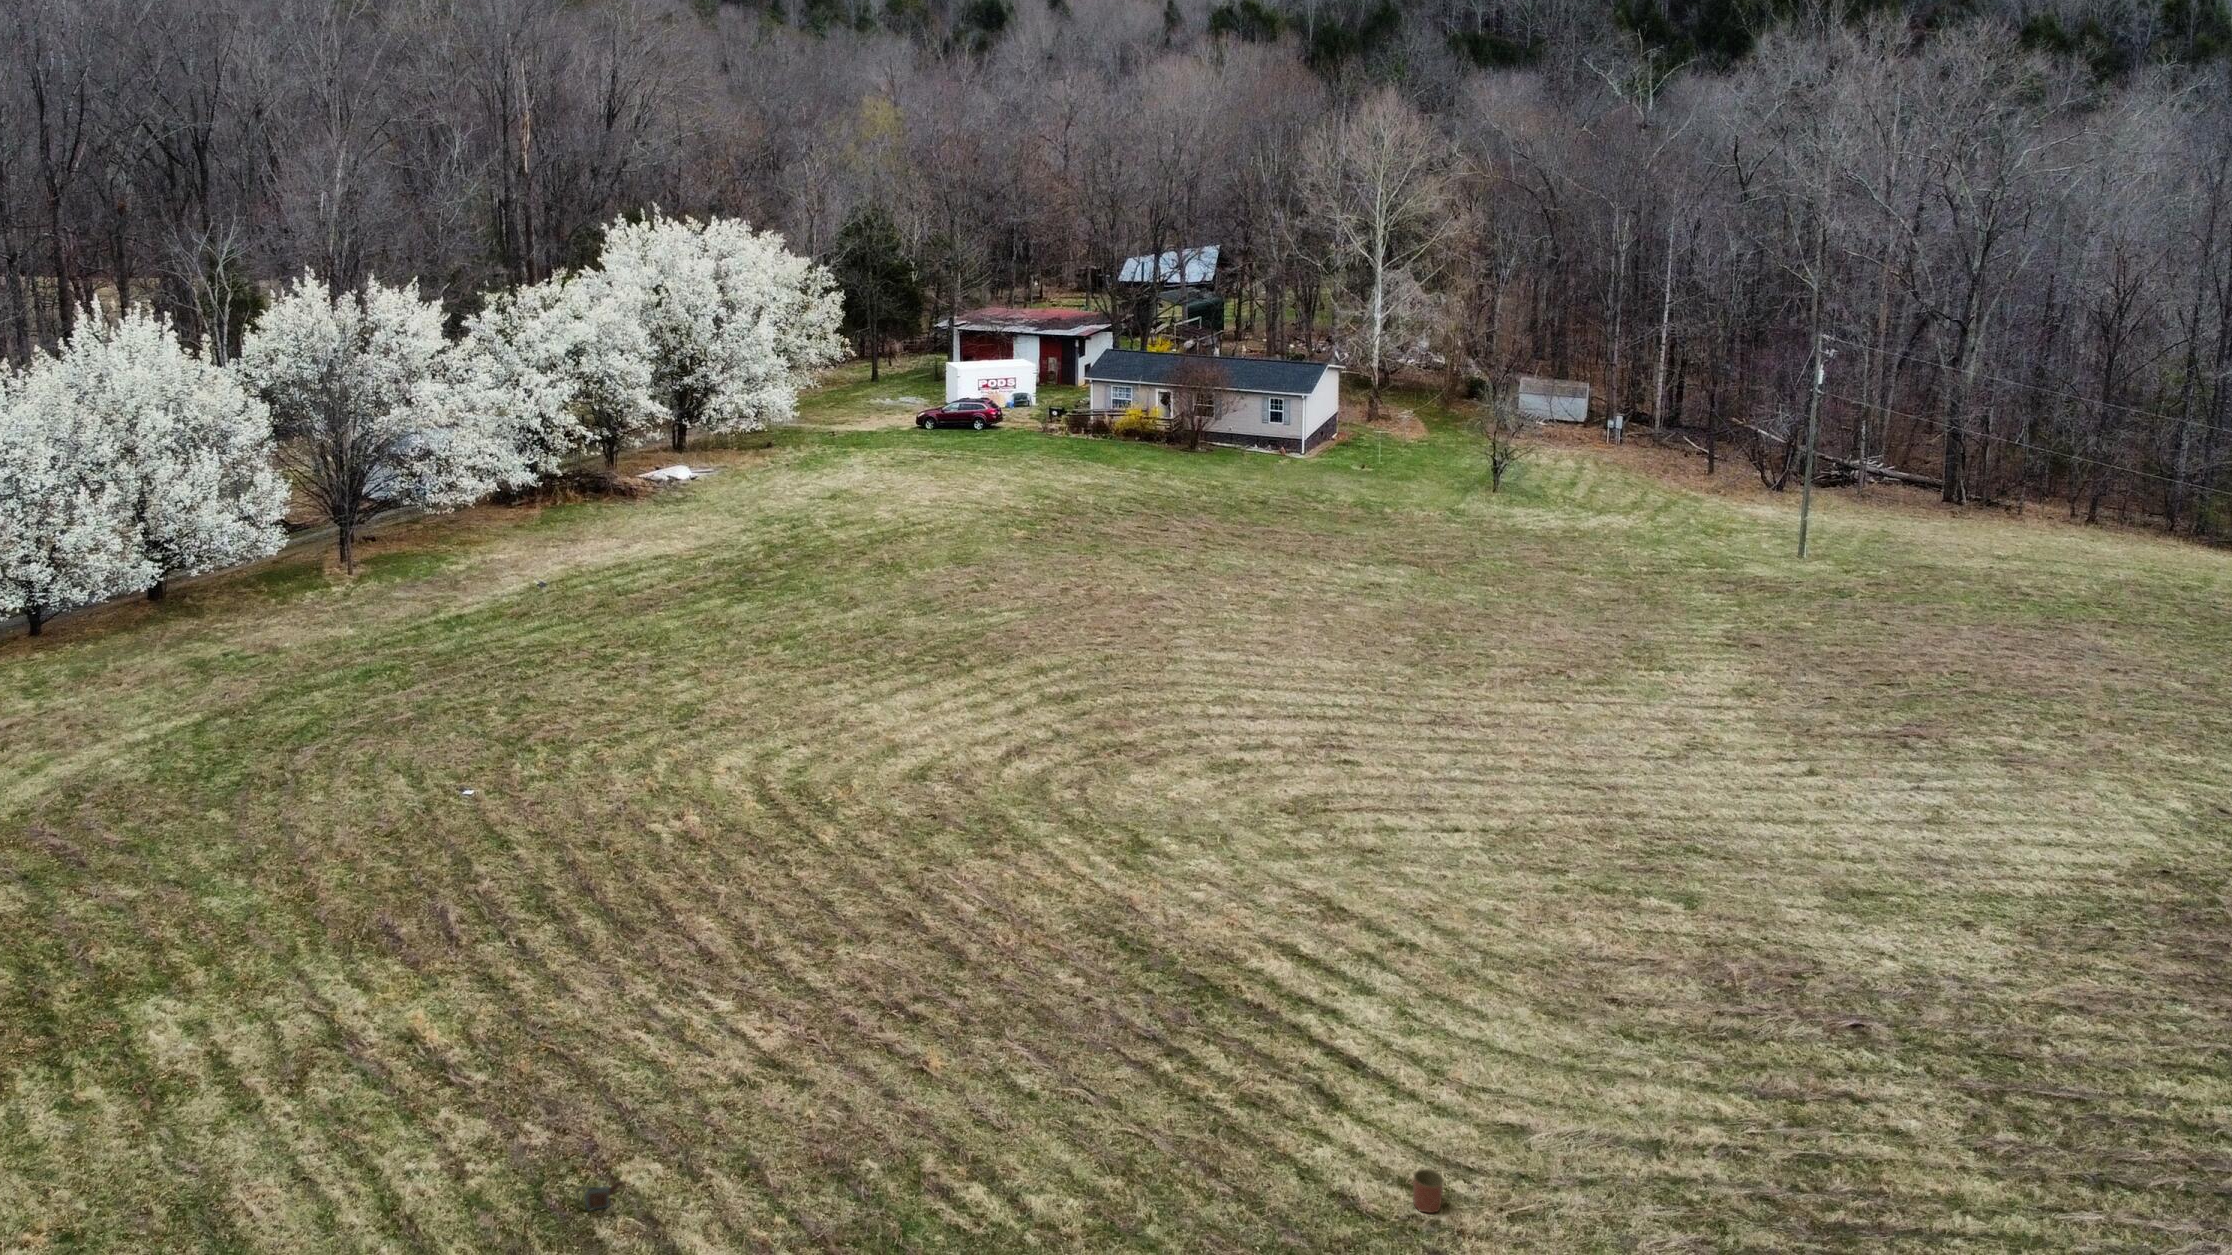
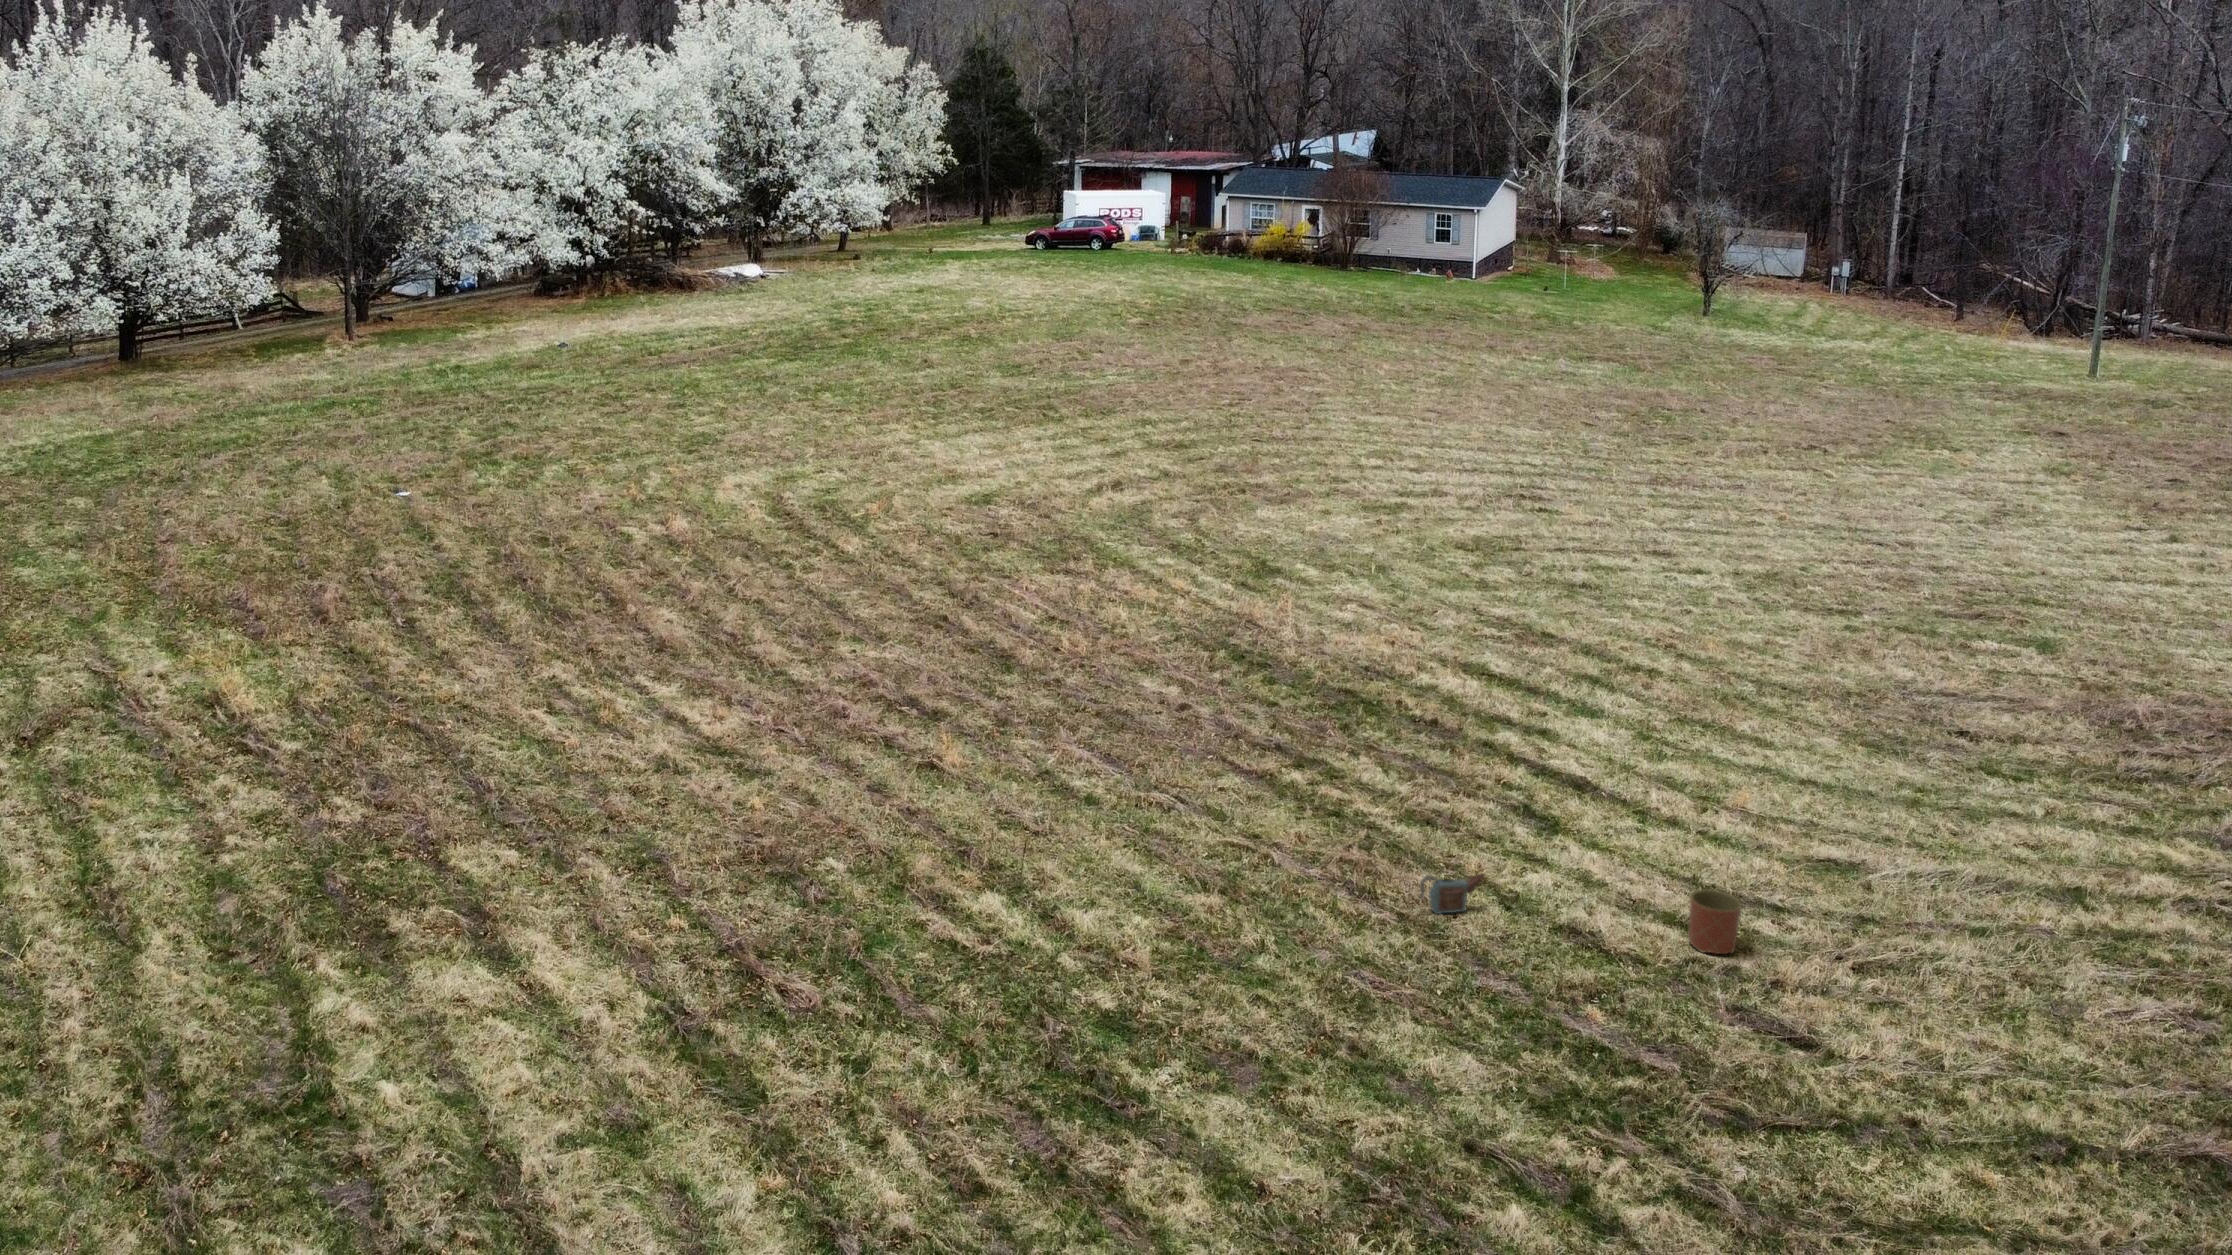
watering can: present [576,1181,622,1210] -> present [1419,874,1485,914]

